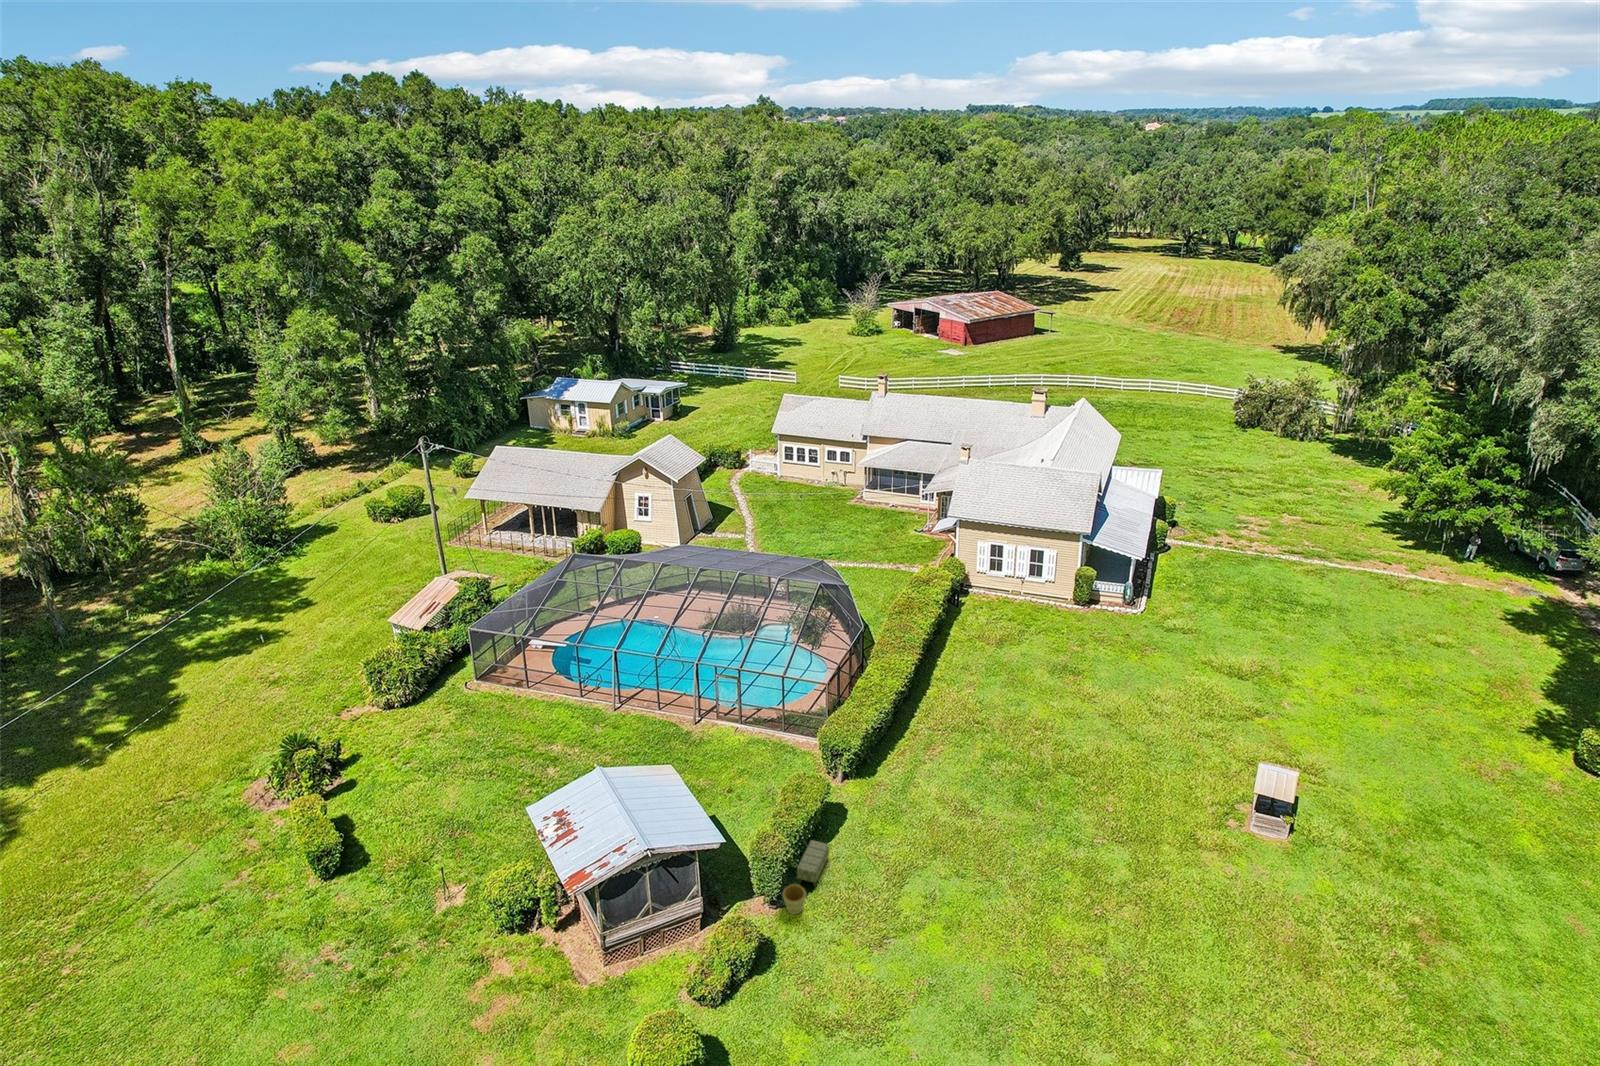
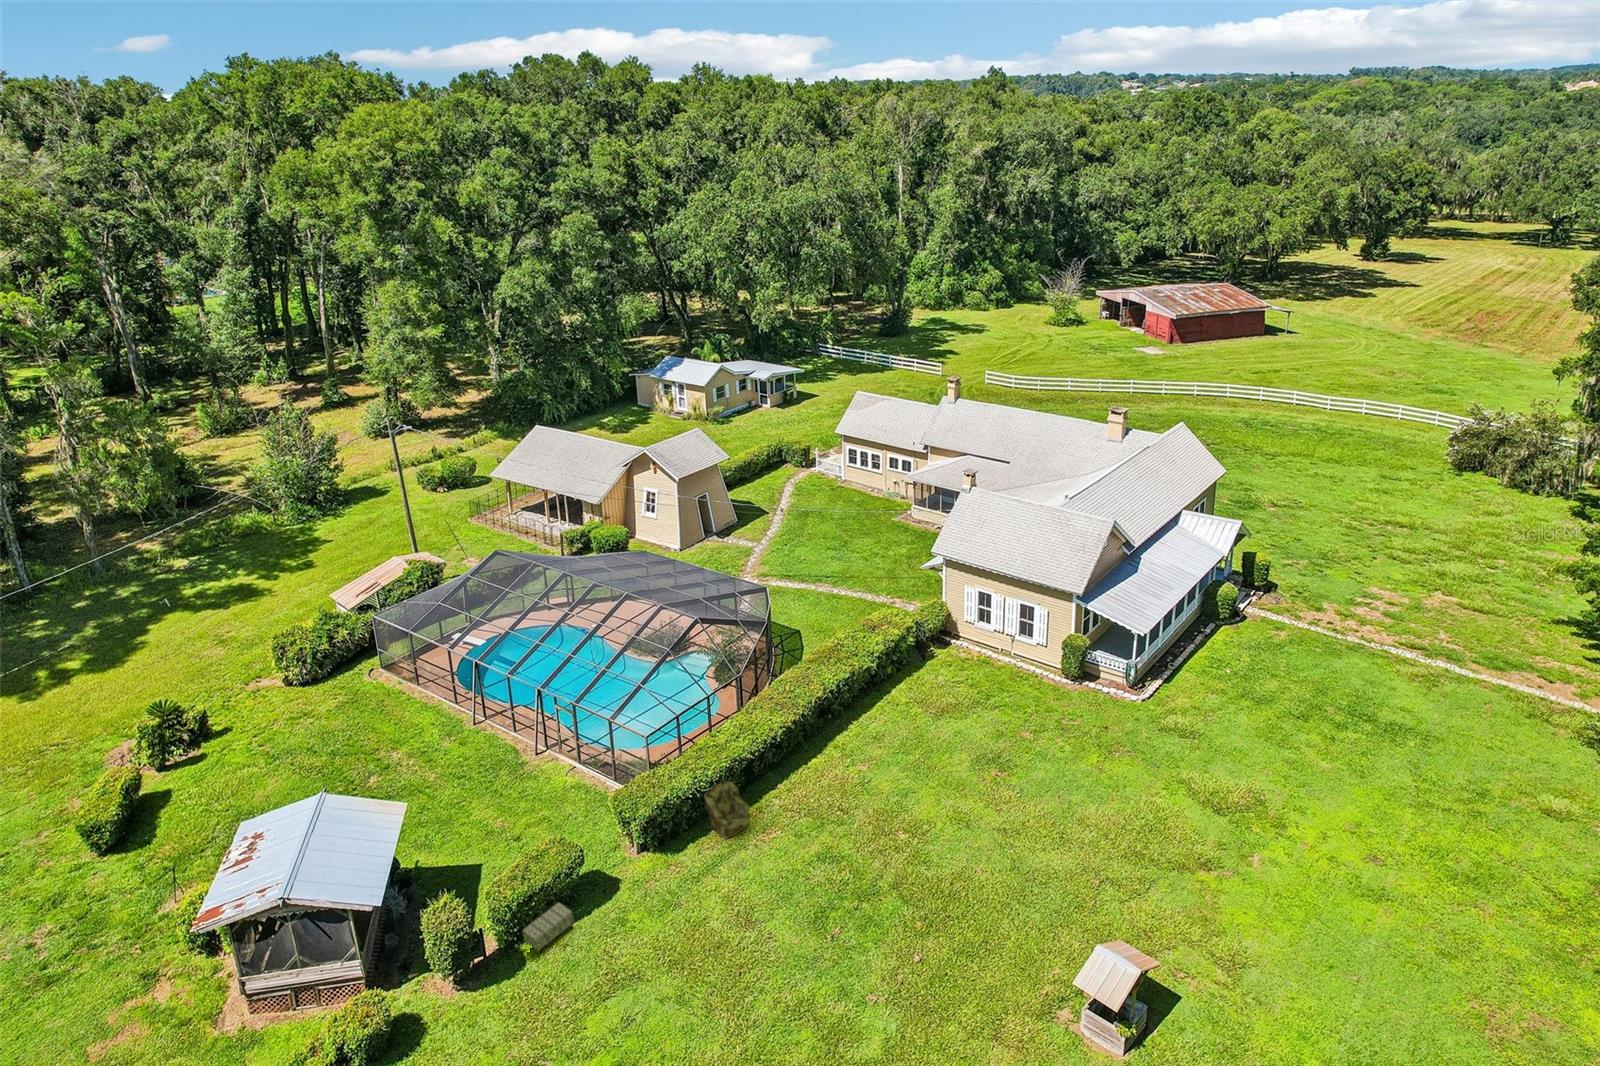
armchair: none [879,718,919,767] -> present [704,781,750,839]
wooden bucket: present [783,884,806,914] -> none [487,947,513,981]

